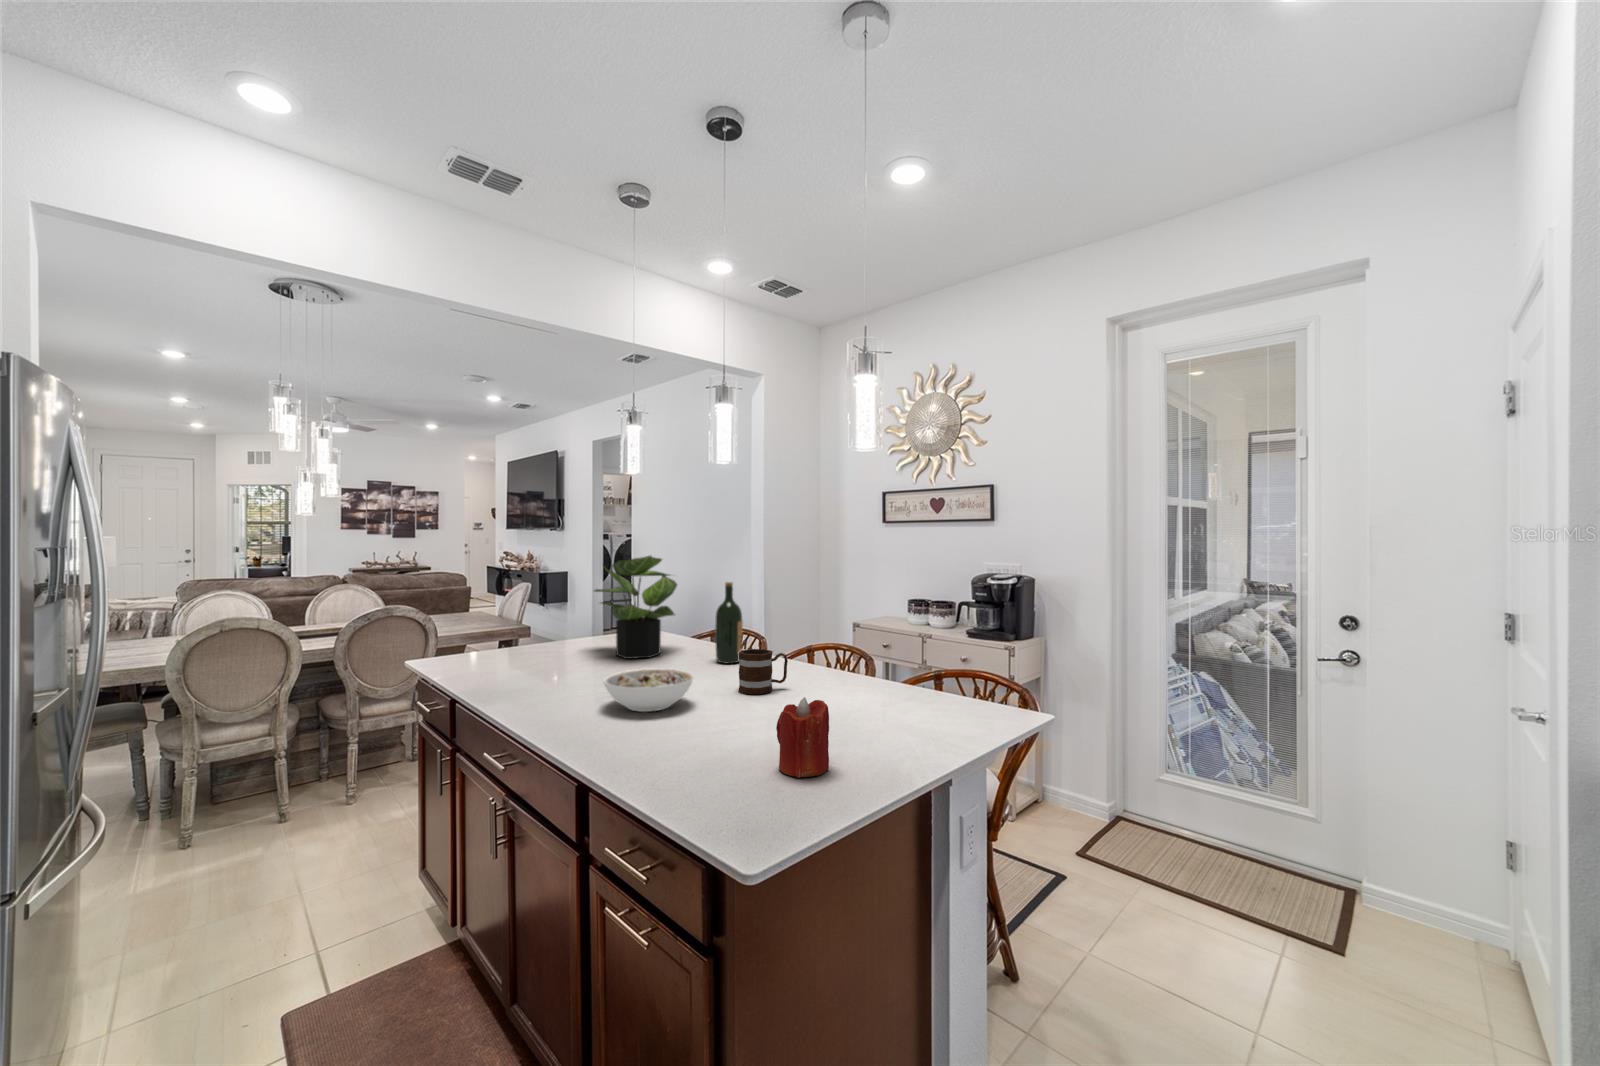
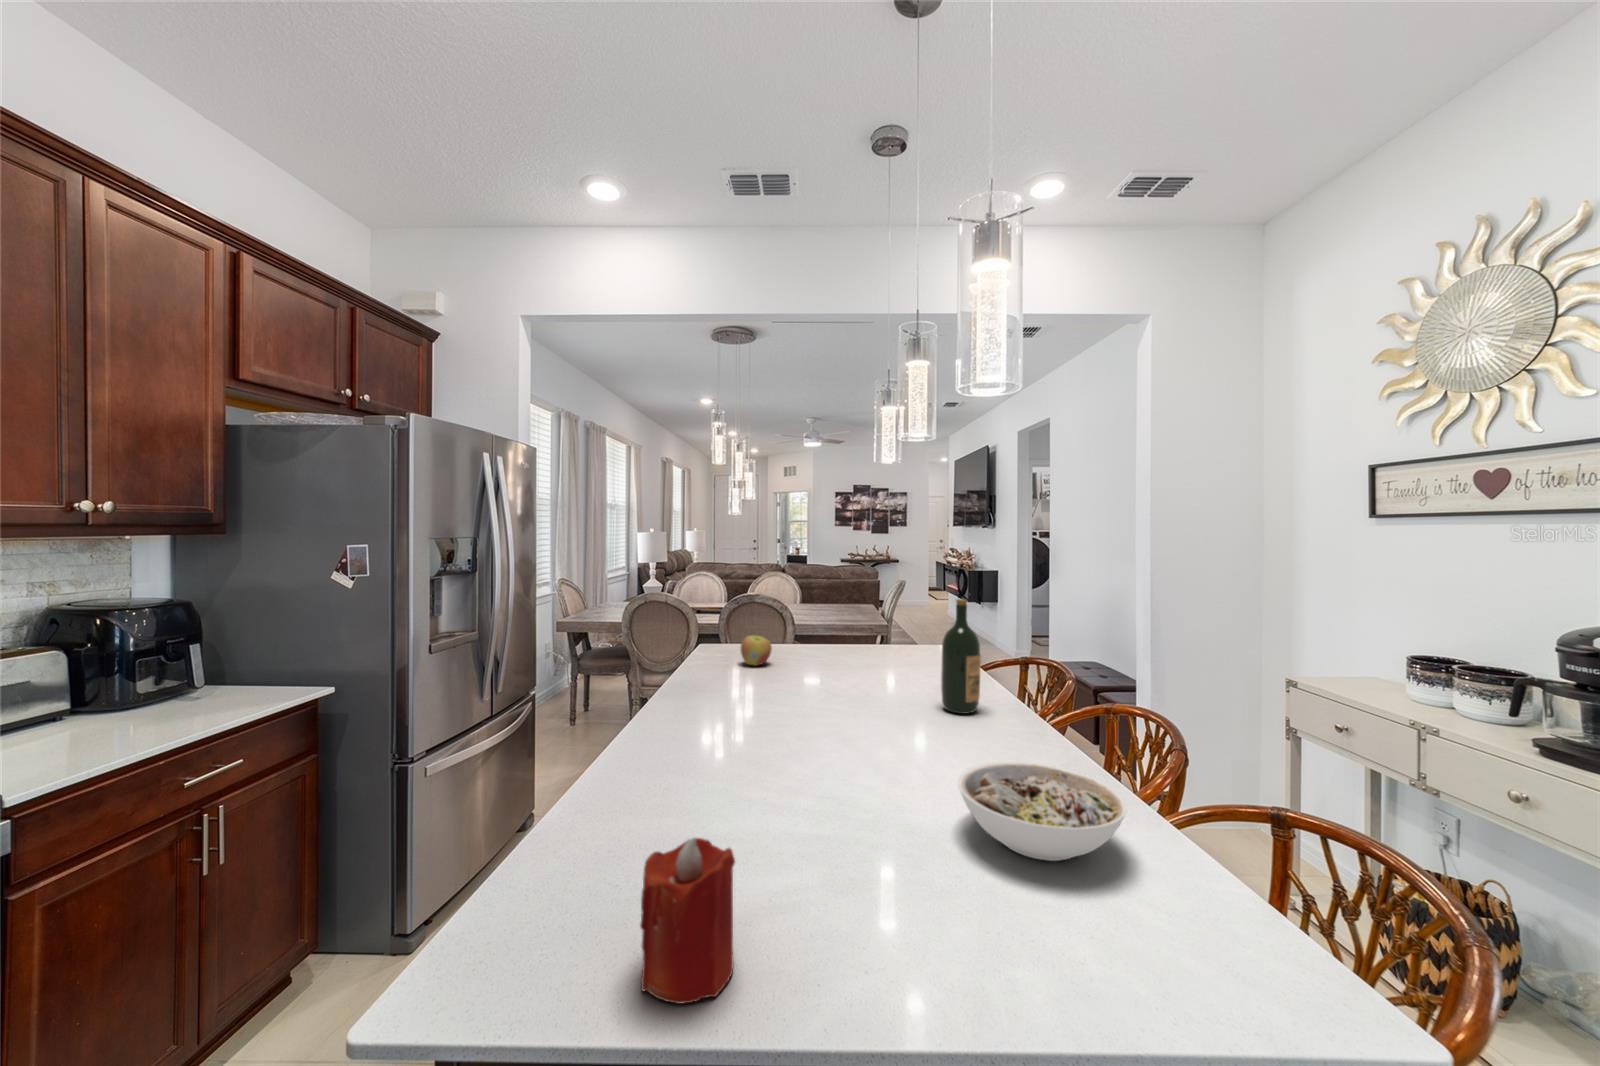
potted plant: present [595,556,677,659] -> none [826,558,929,684]
apple: none [503,635,535,663] -> present [741,636,772,666]
mug: present [739,649,788,695] -> none [885,703,962,779]
bowl: present [603,668,694,712] -> present [958,761,1127,861]

